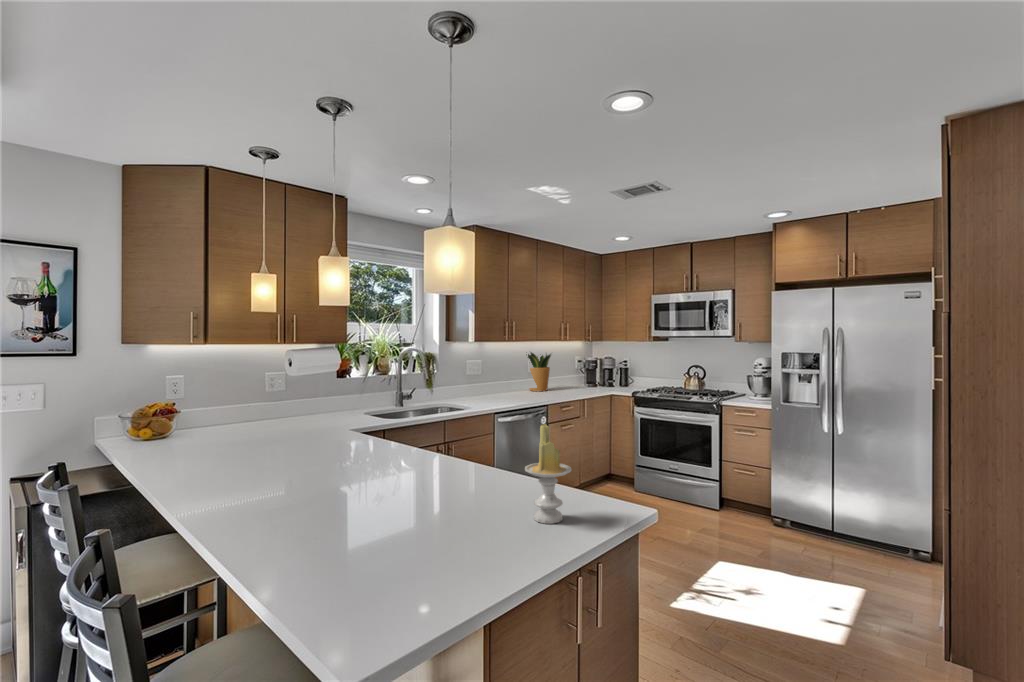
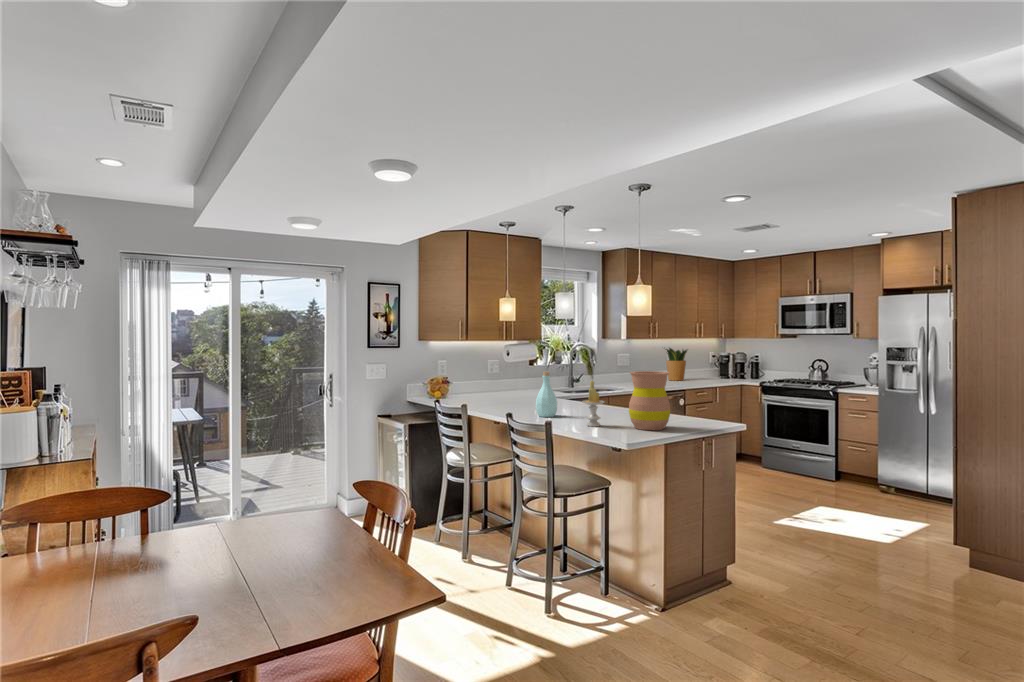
bottle: none [247,404,294,497] -> present [536,372,557,417]
vase: none [402,408,493,552] -> present [629,371,670,430]
candle: present [525,424,572,524] -> present [582,381,604,427]

